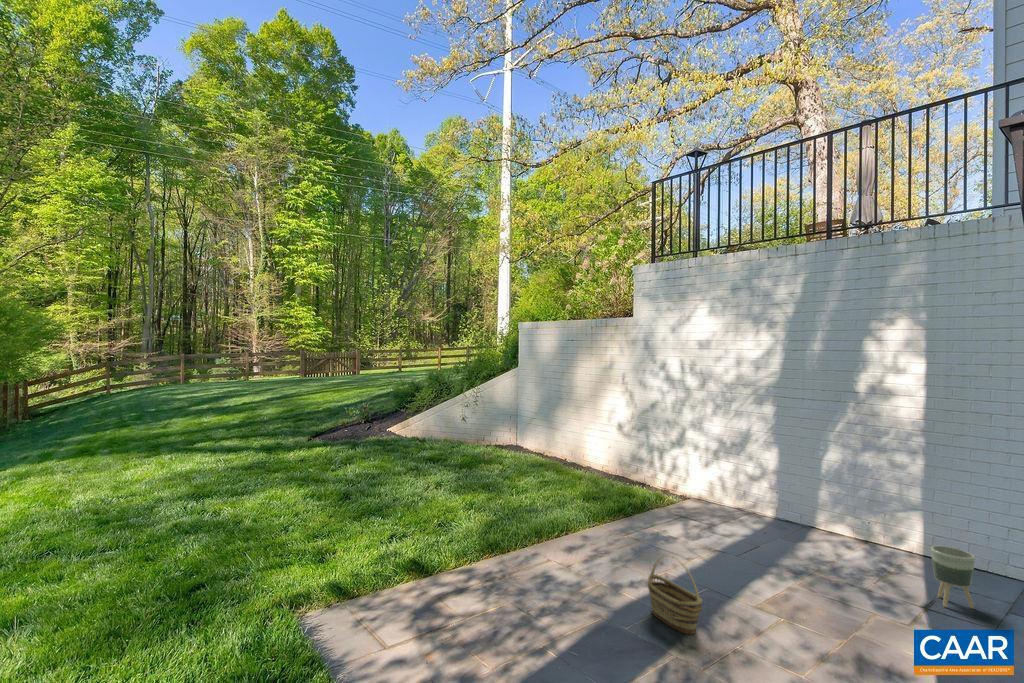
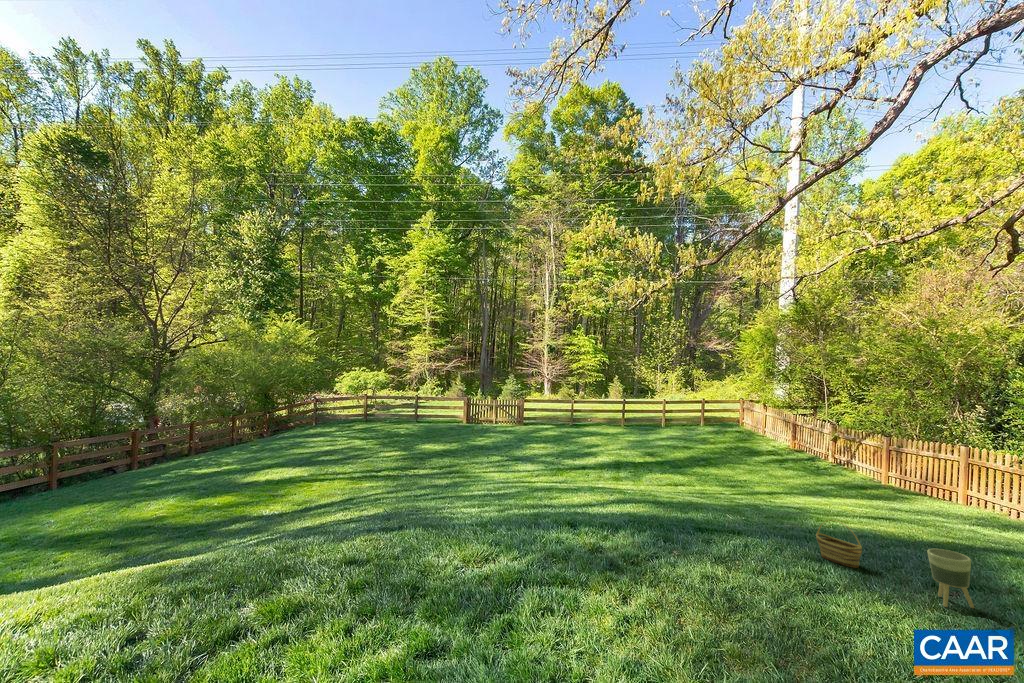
basket: present [648,559,702,634] -> present [816,524,862,568]

